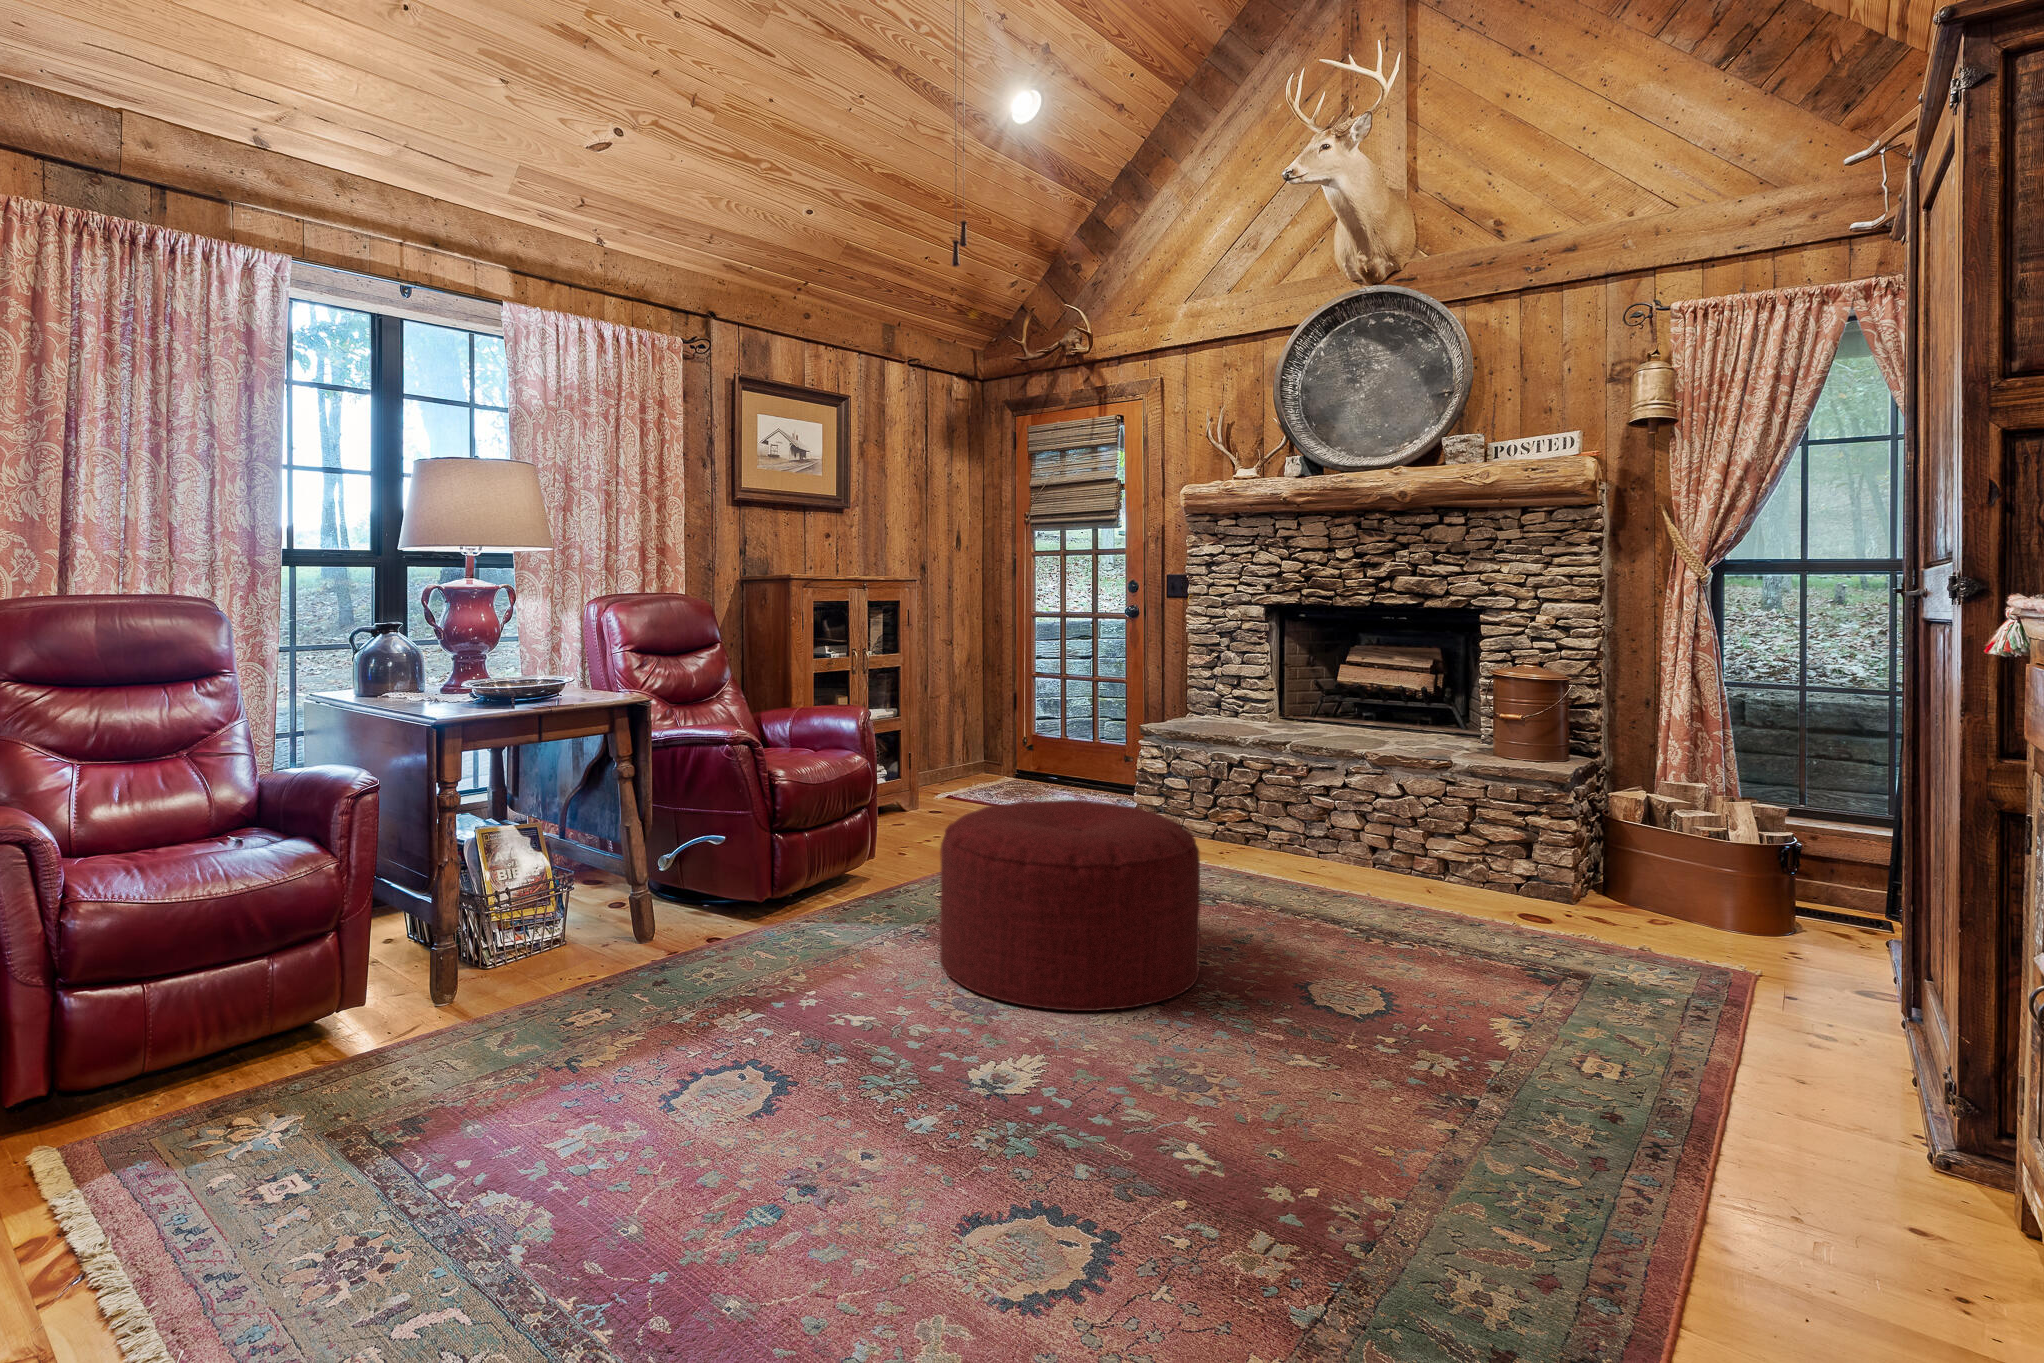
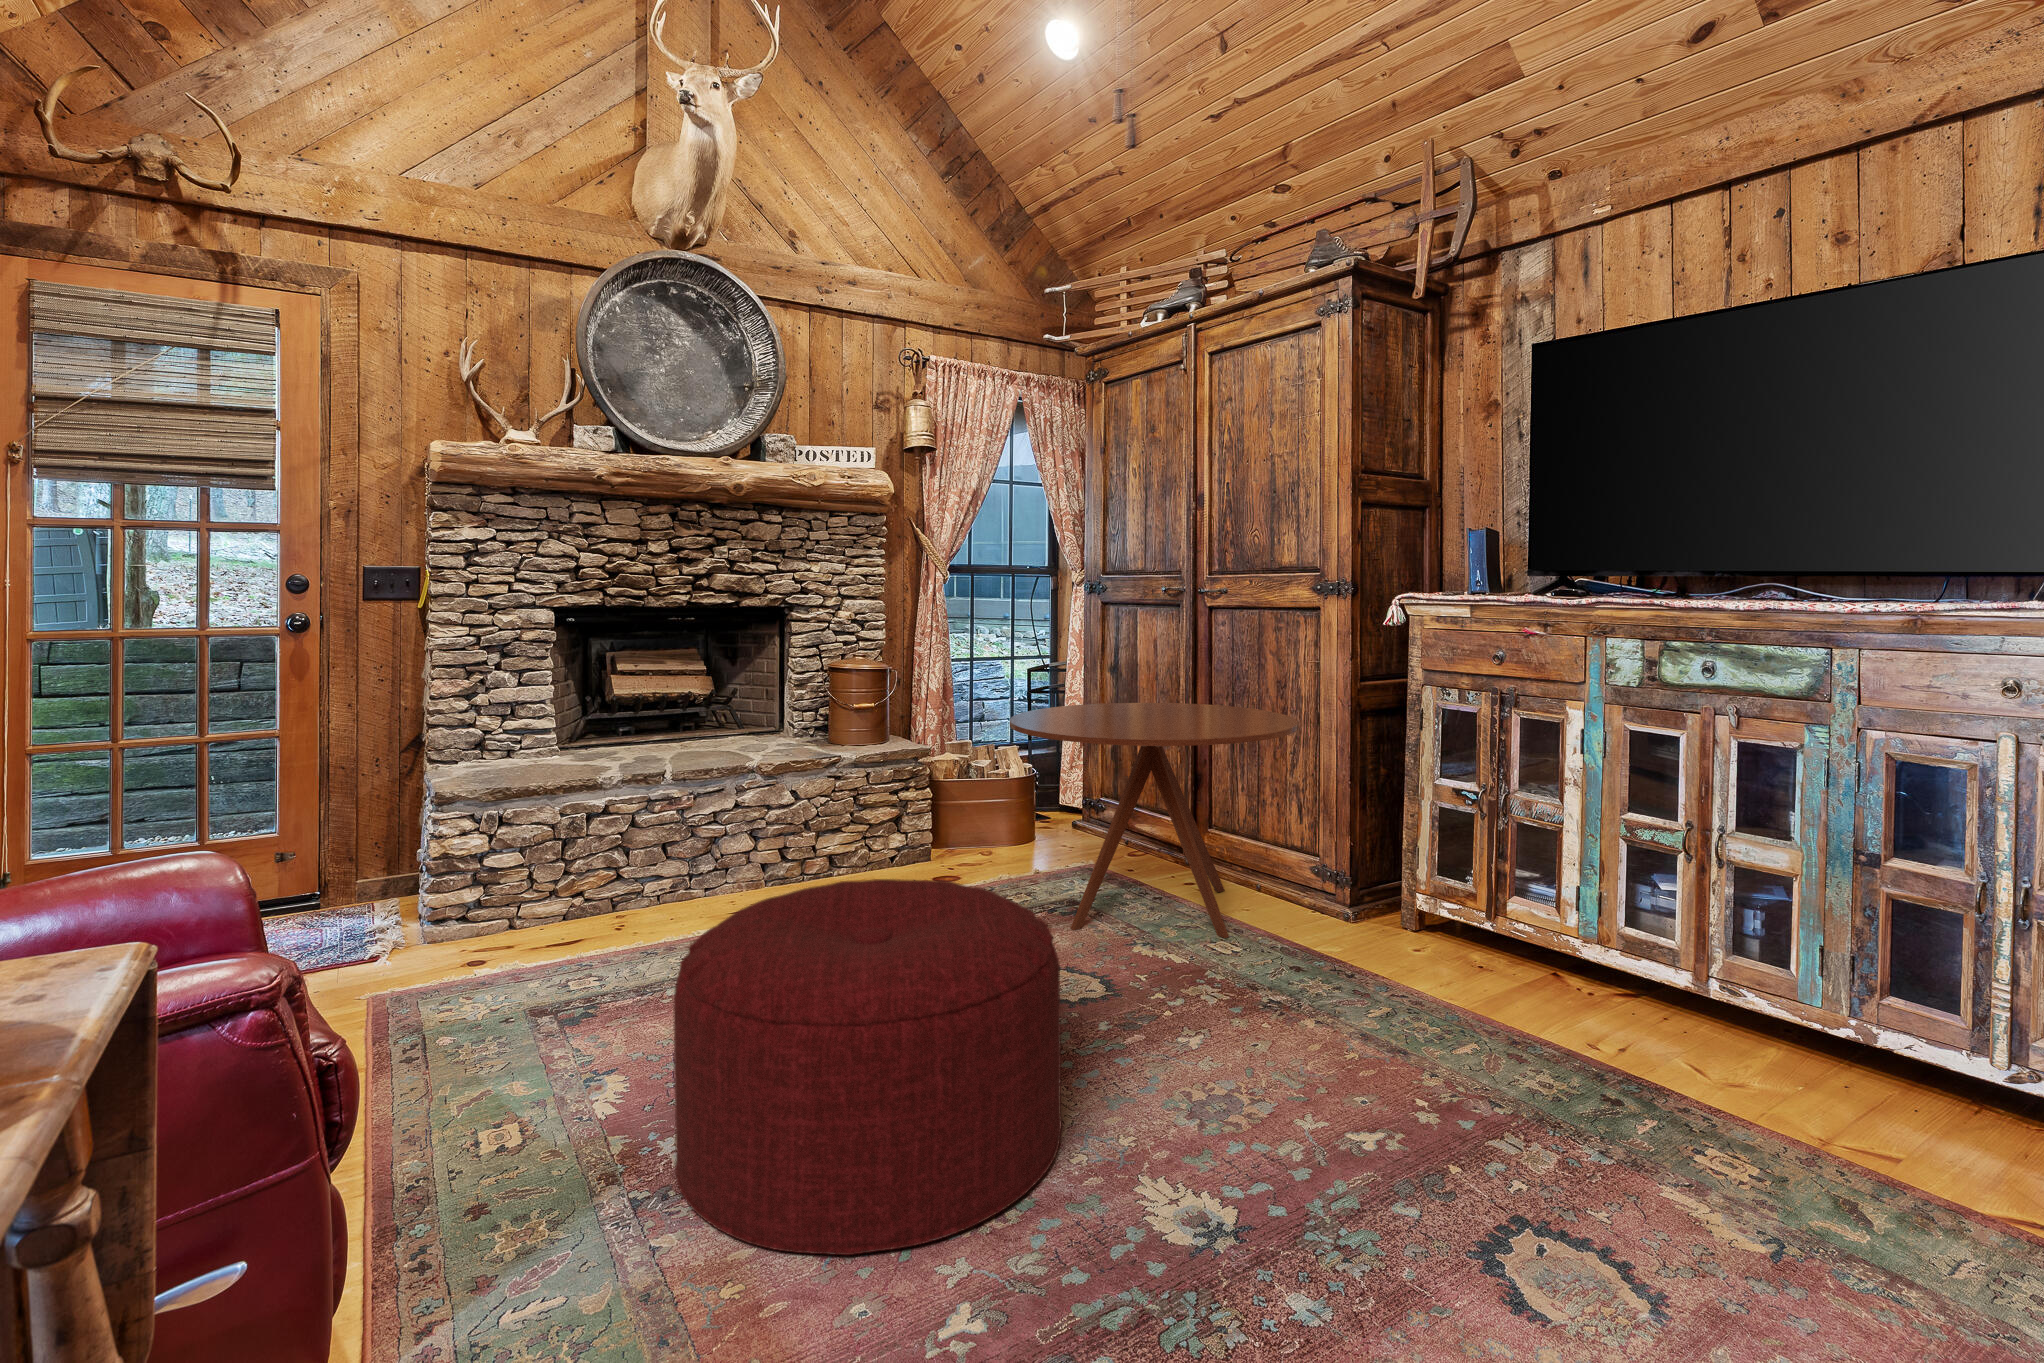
round table: none [1448,736,1898,1049] -> present [1010,703,1298,938]

